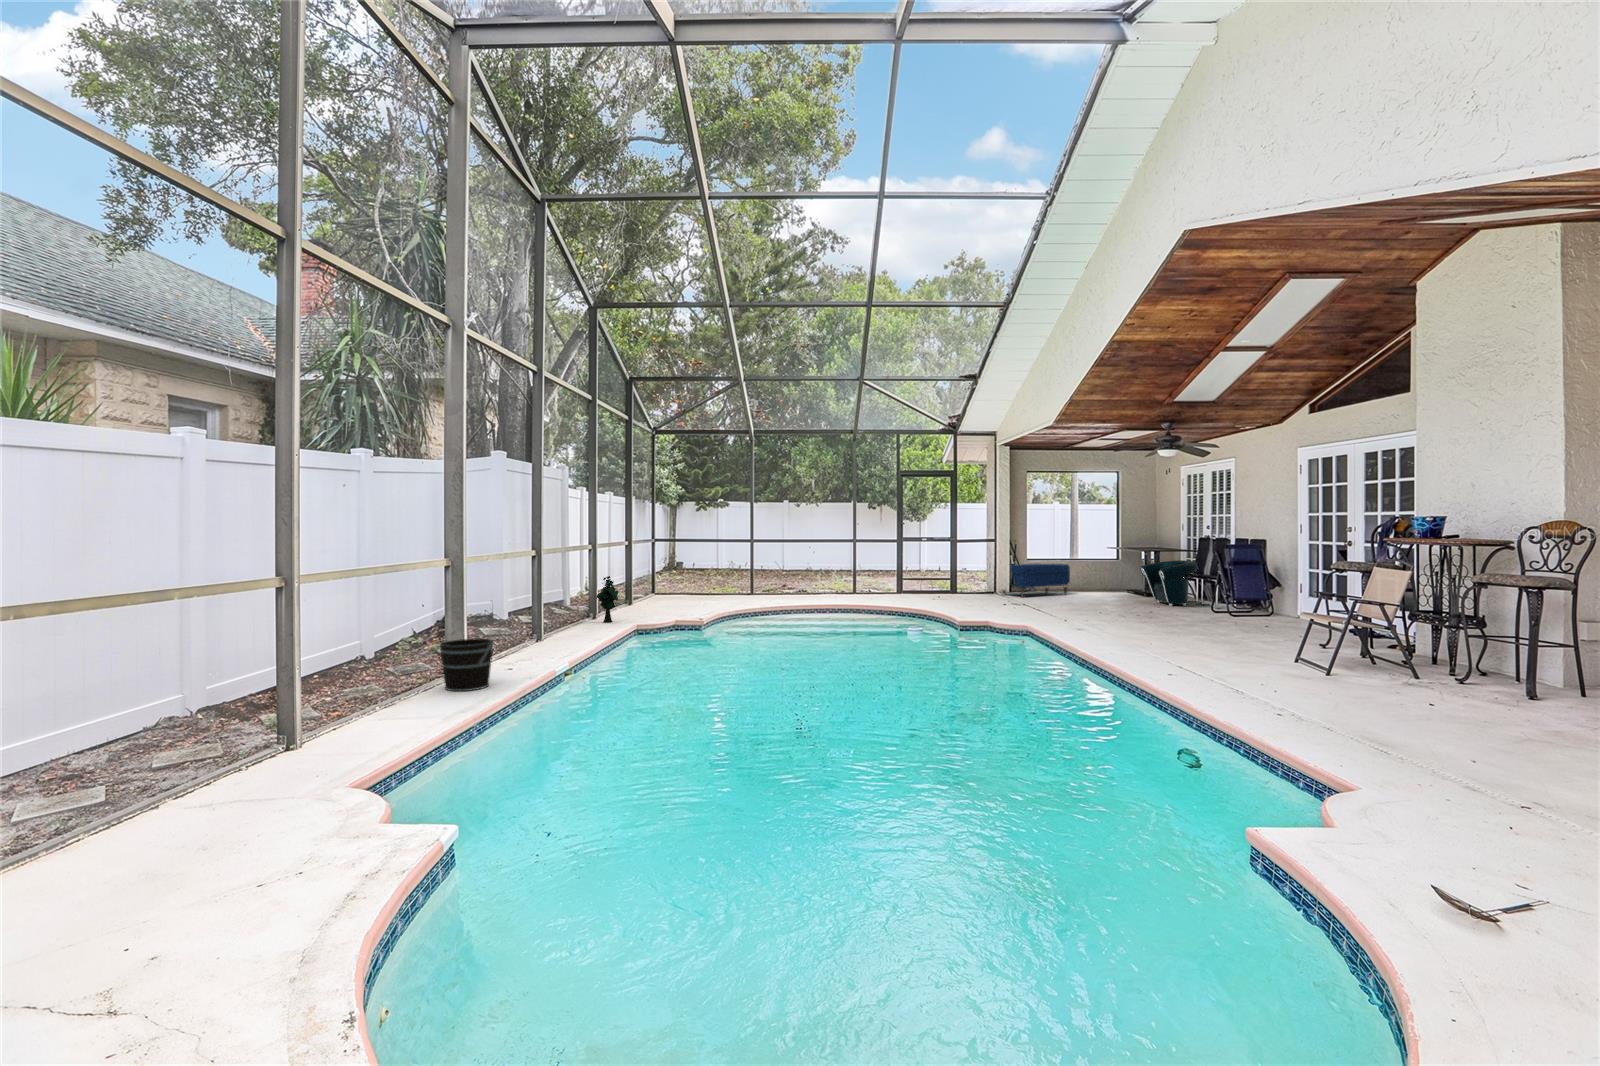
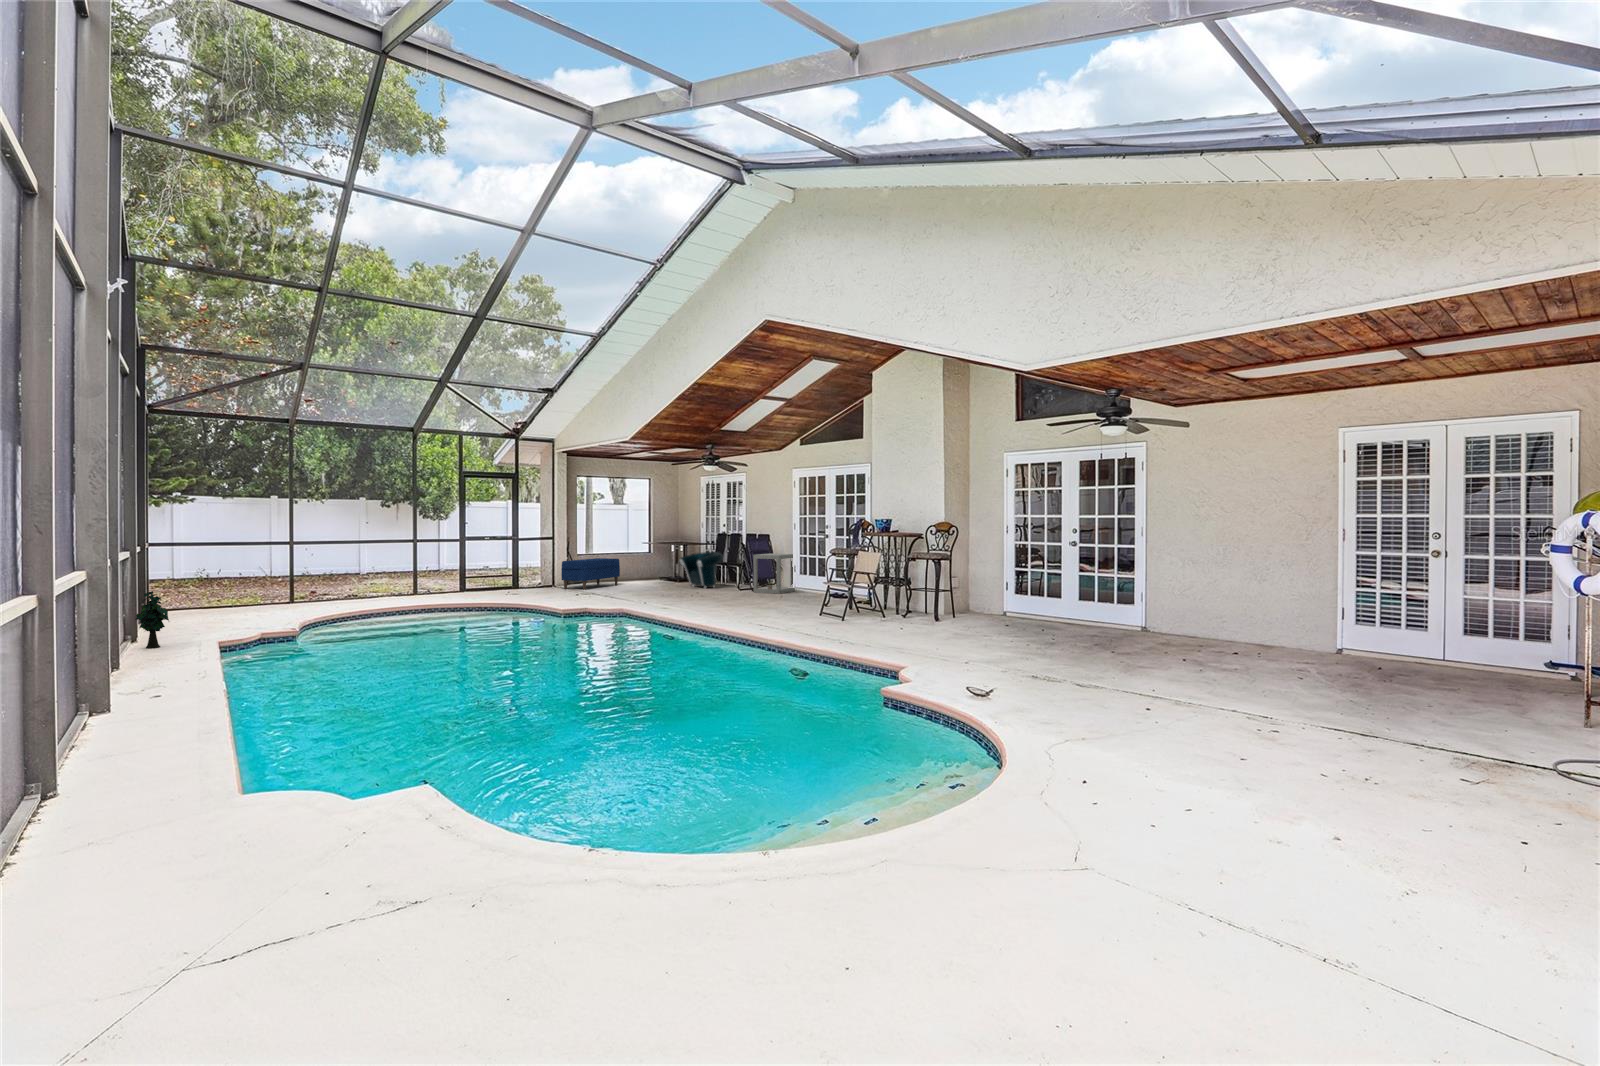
side table: none [1234,565,1302,621] -> present [753,554,795,594]
bucket: present [440,639,493,691] -> none [86,663,169,728]

